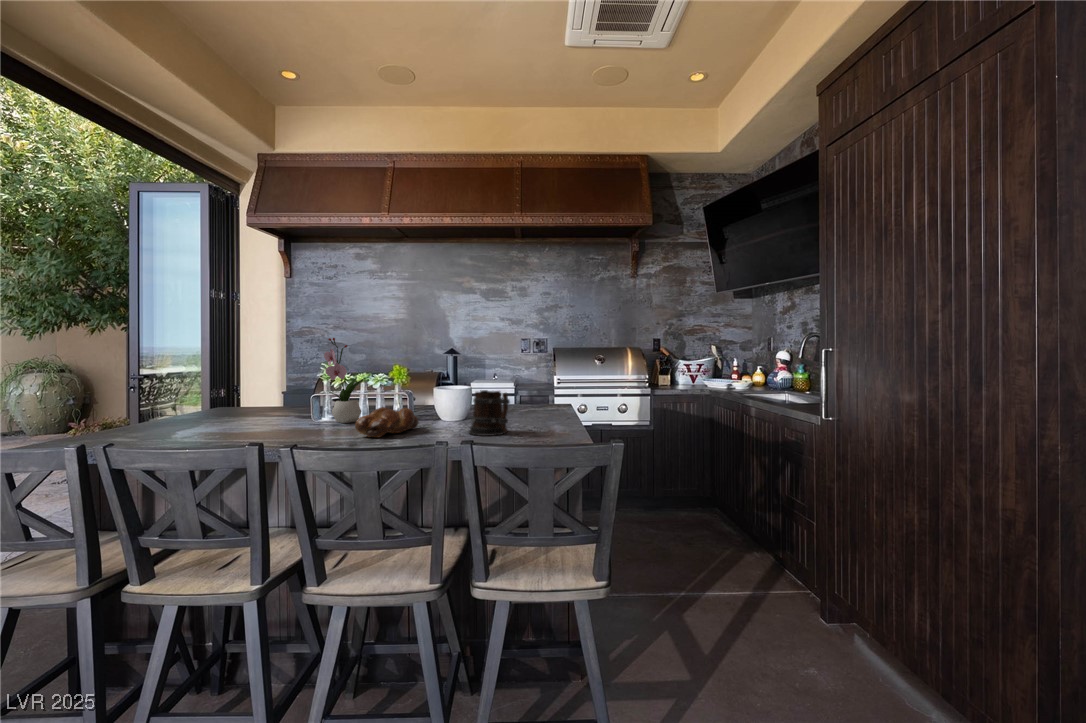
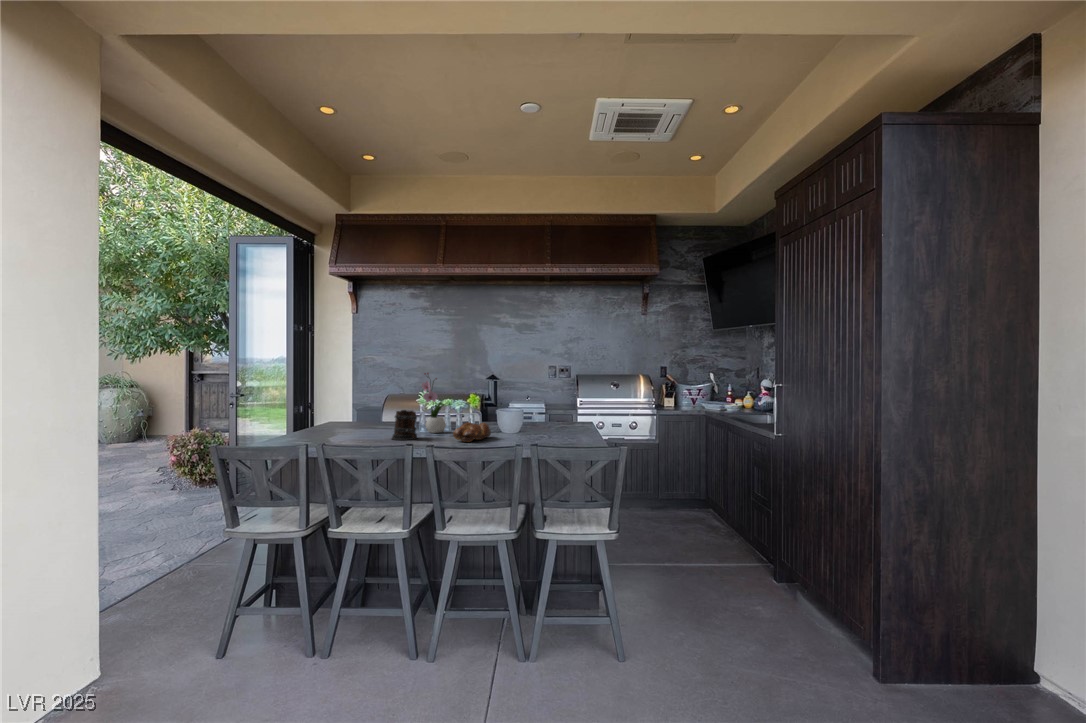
beer mug: present [469,390,510,436] -> present [392,410,418,440]

